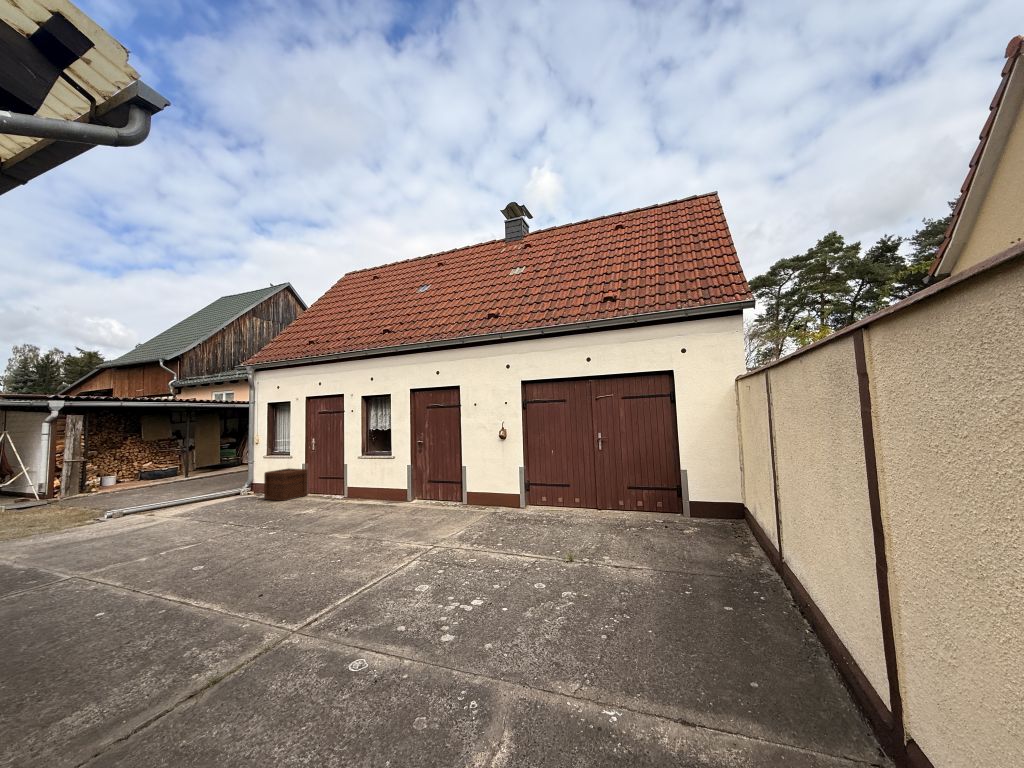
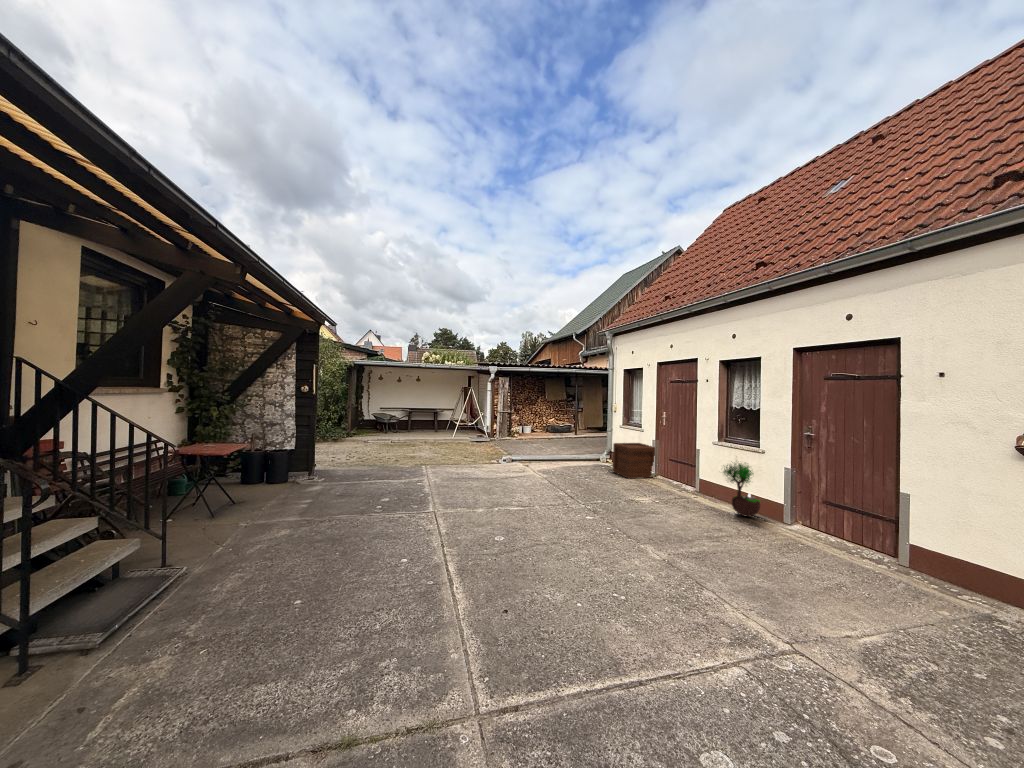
potted tree: none [367,463,394,503] -> present [723,463,760,516]

